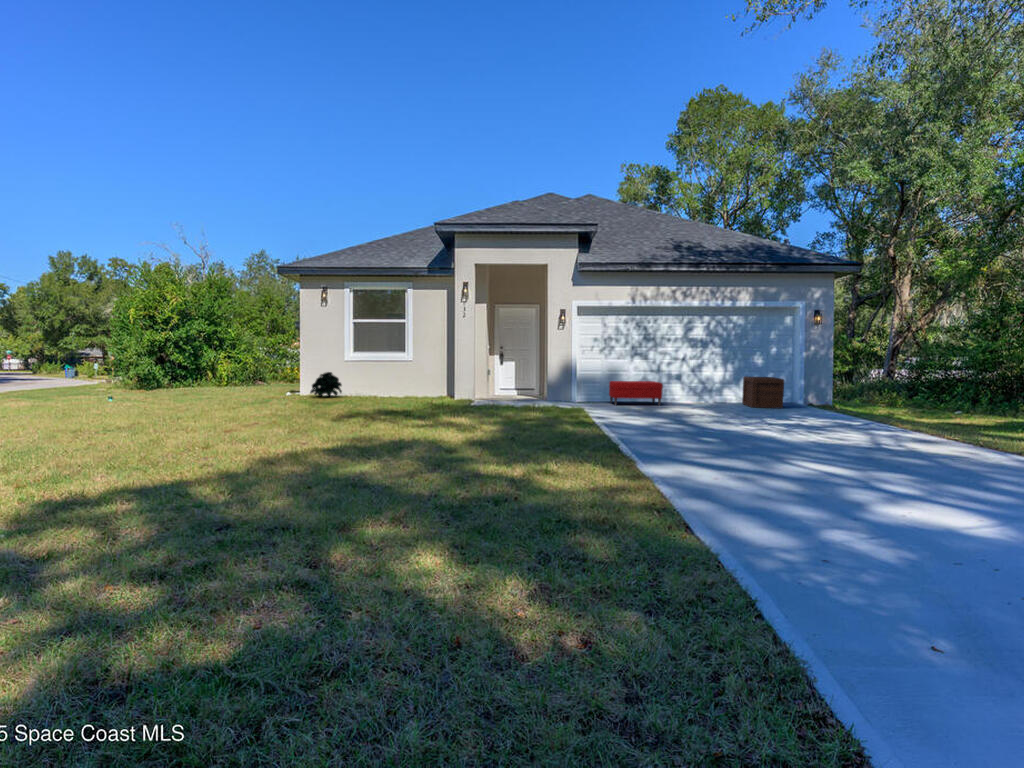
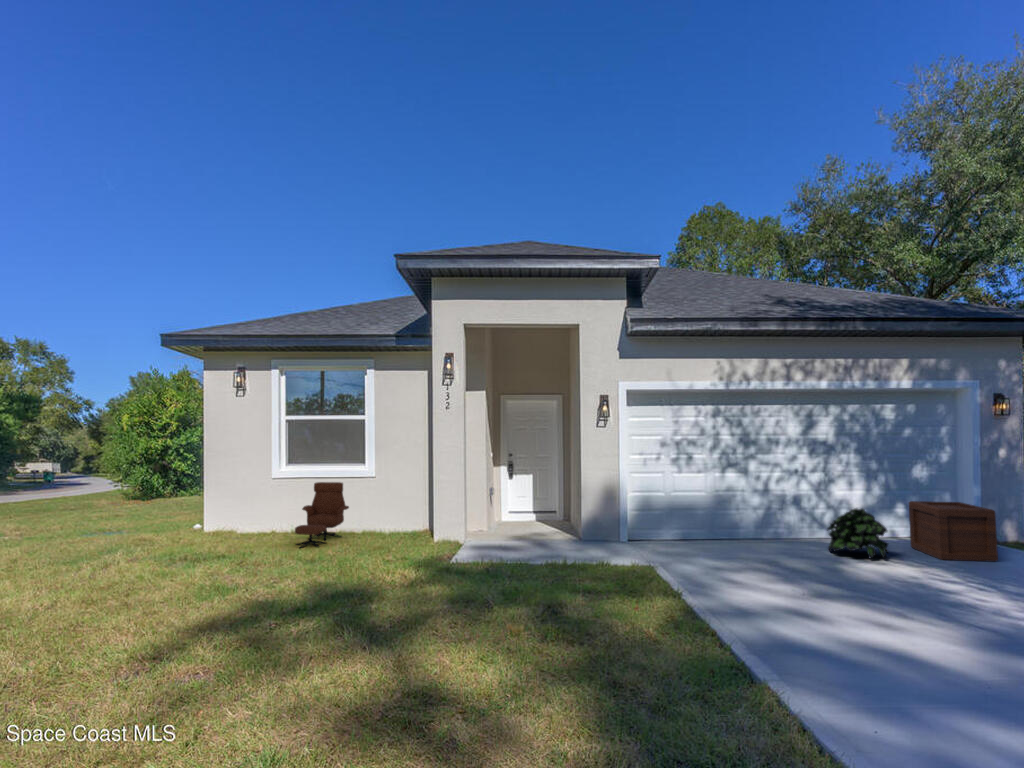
lounge chair: none [369,363,400,400] -> present [295,482,349,548]
potted plant: present [310,372,342,397] -> present [827,508,888,558]
bench: present [609,381,663,405] -> none [687,511,782,557]

